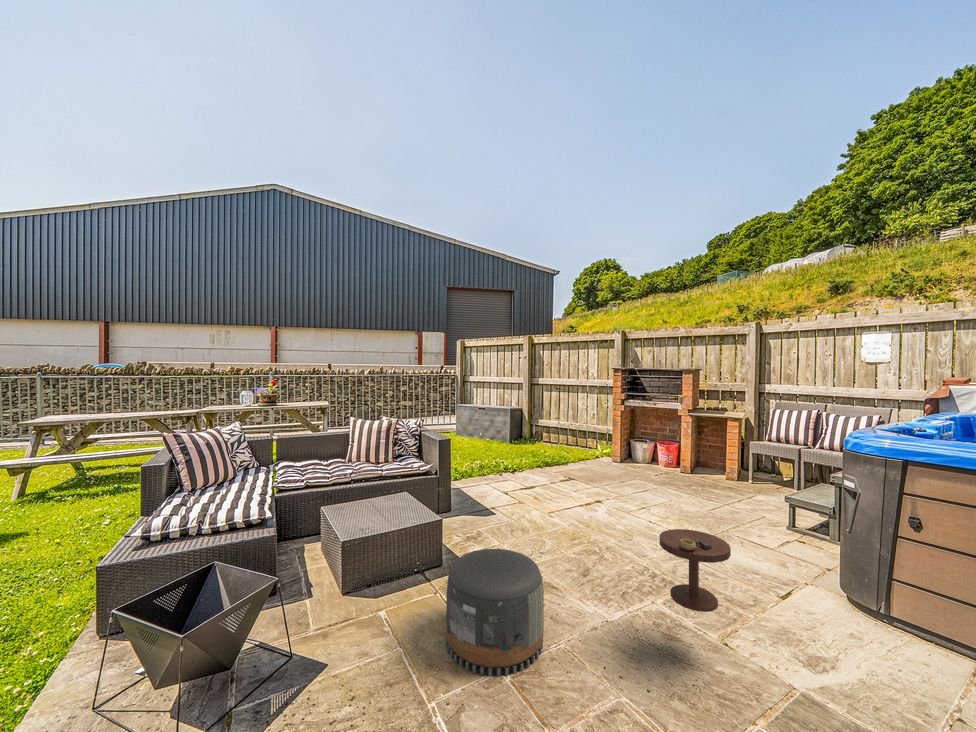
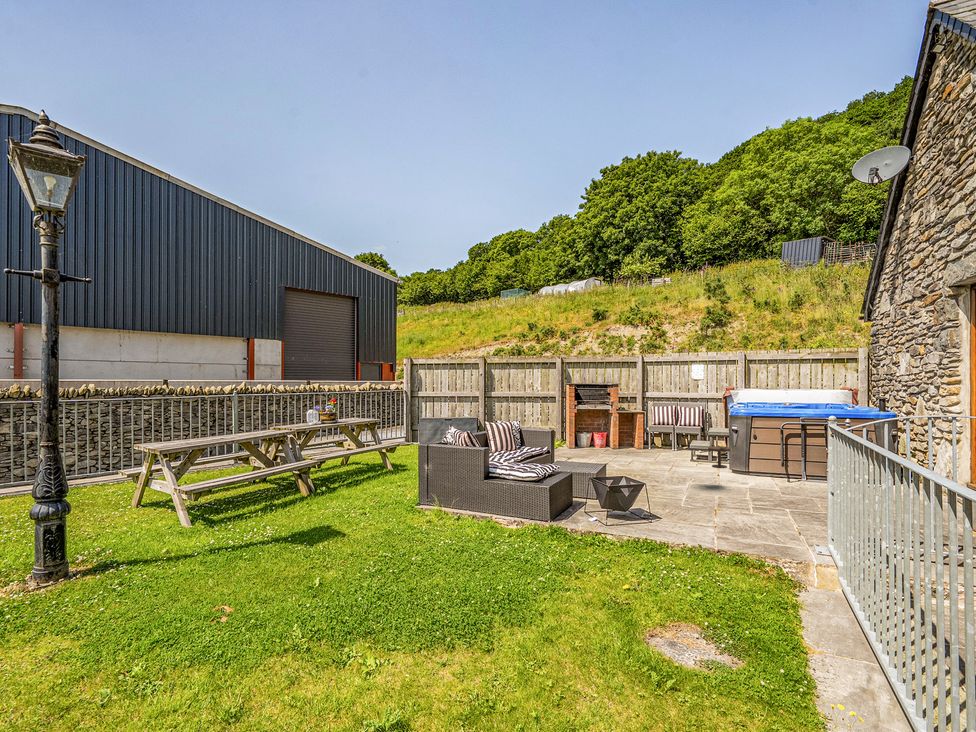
pouf: present [446,549,544,676] -> none [654,464,693,499]

